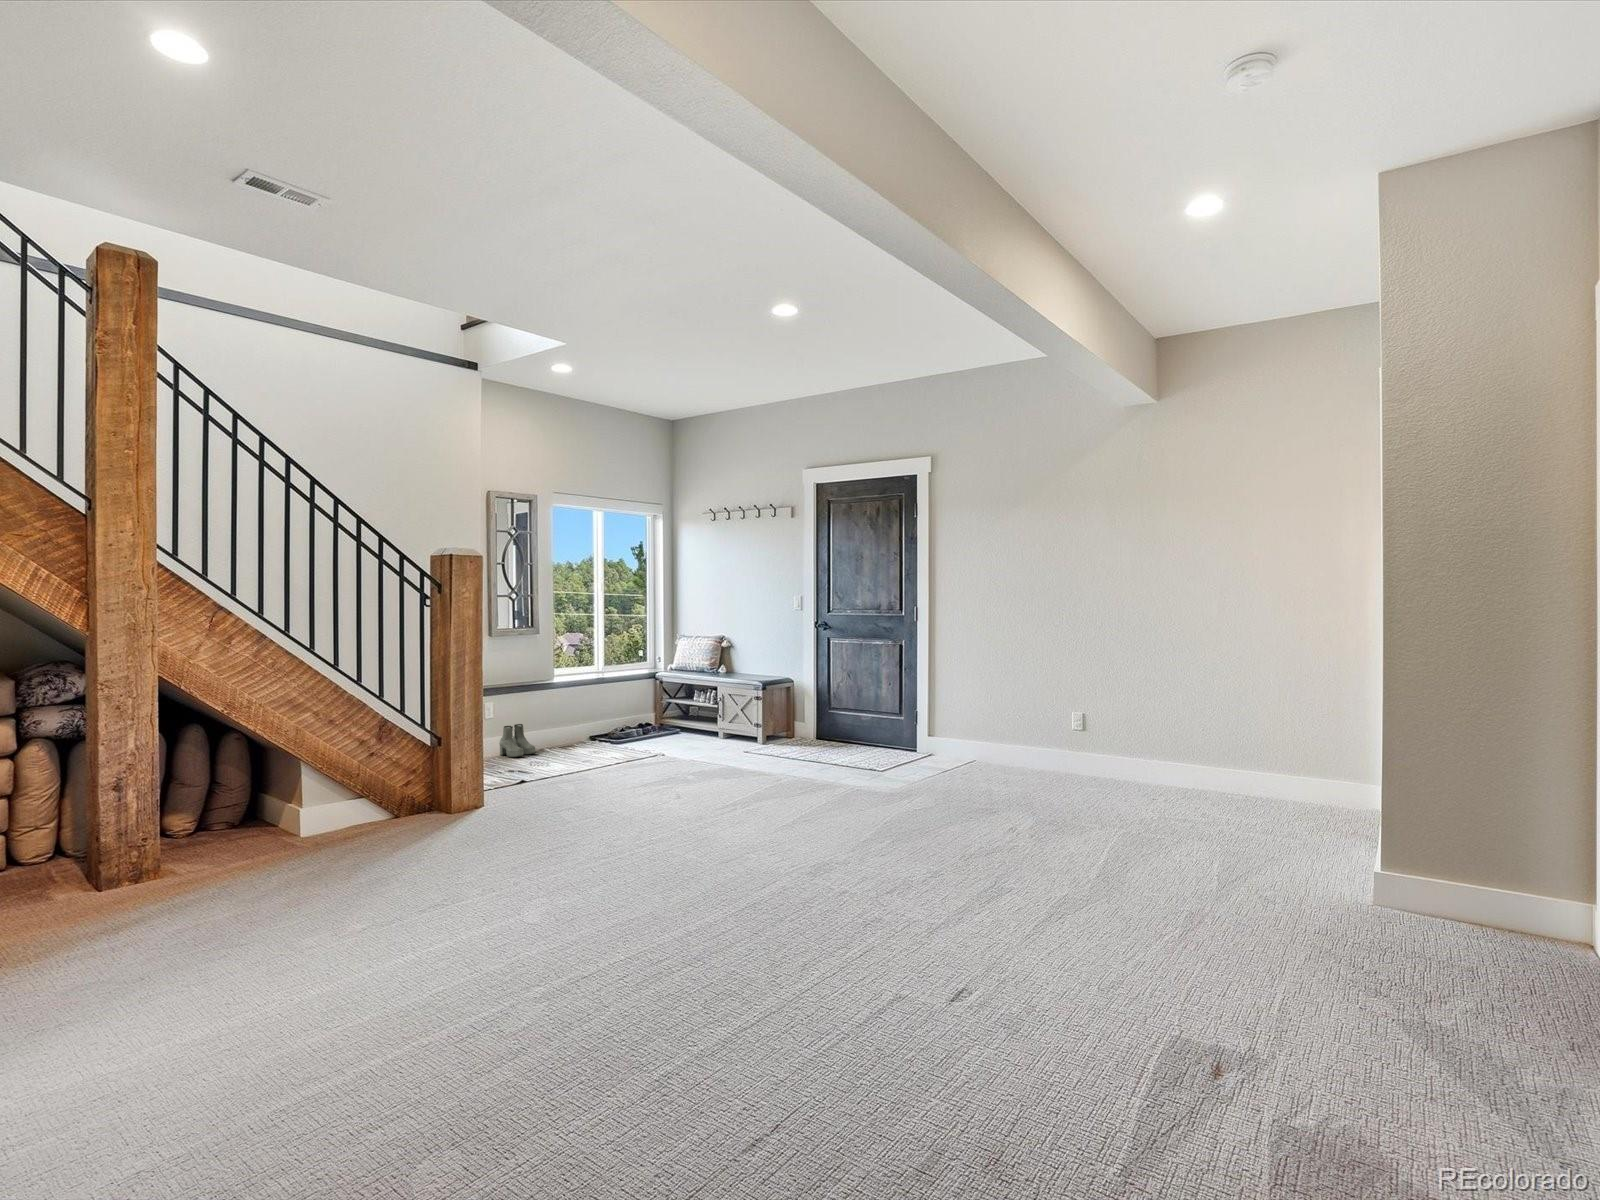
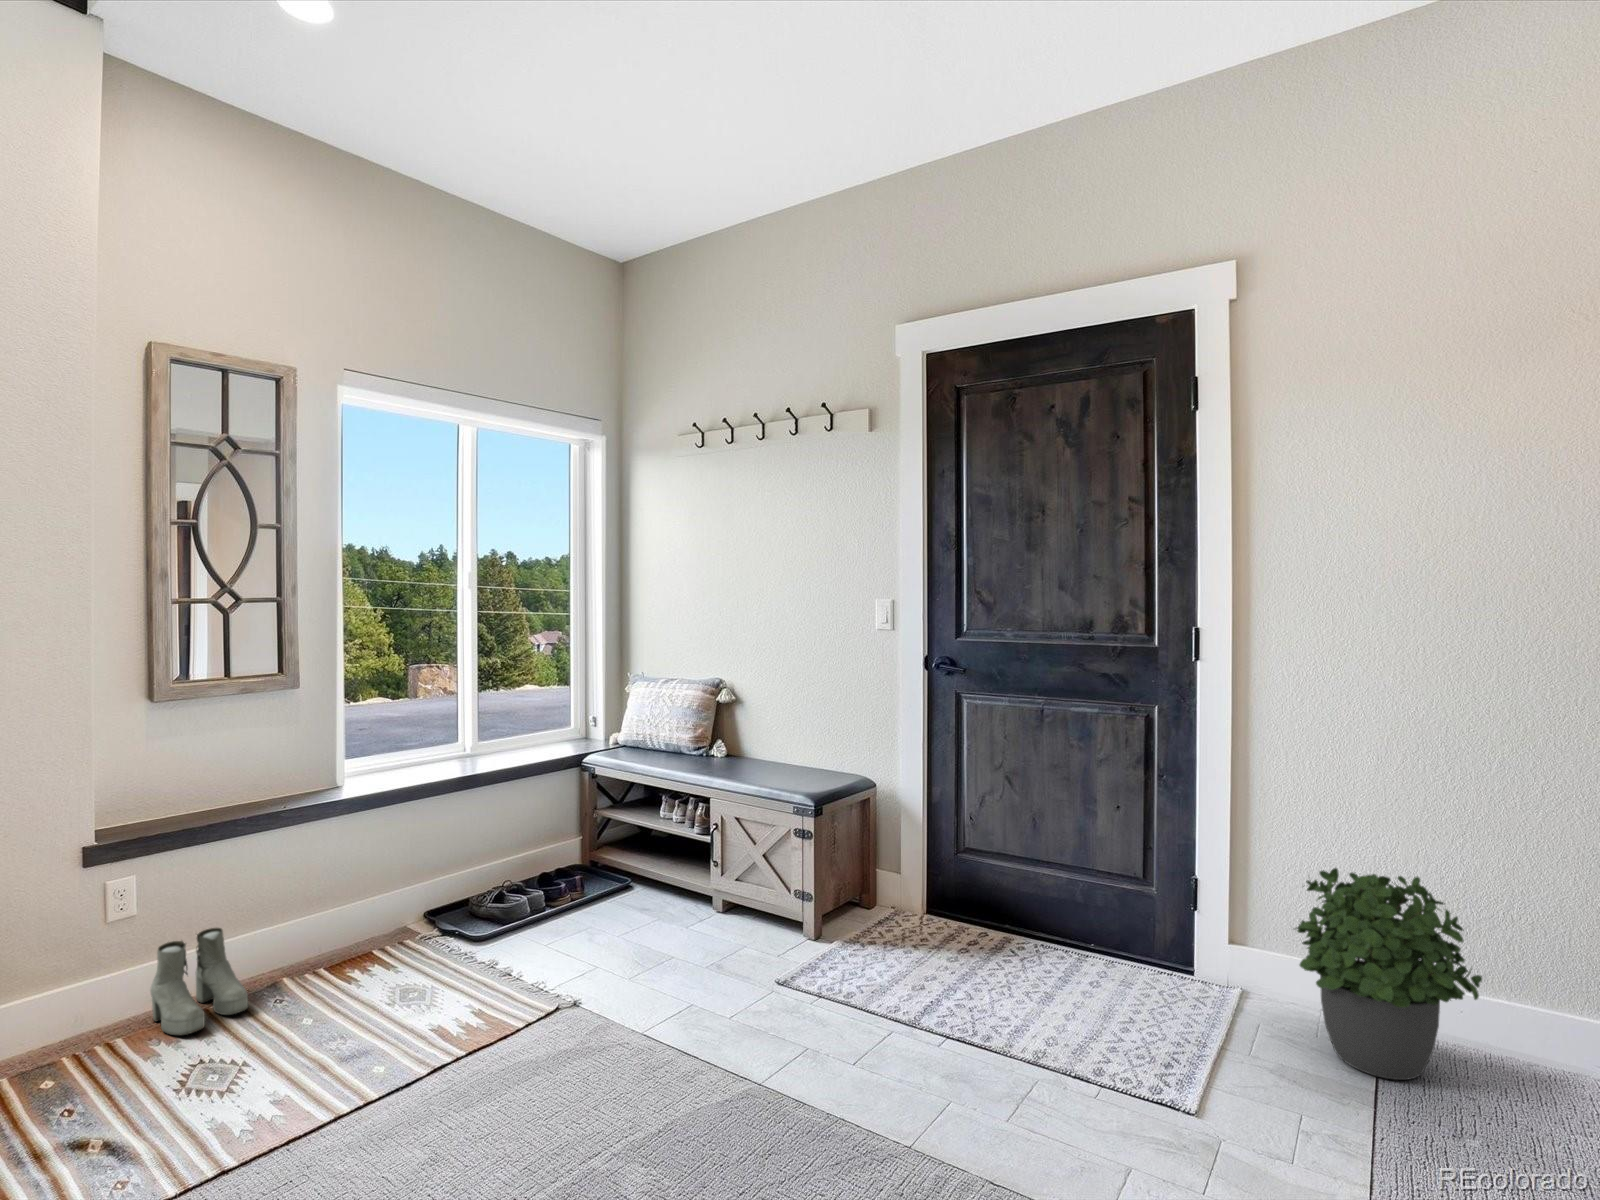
potted plant: none [933,692,988,765] -> present [1296,868,1482,1080]

